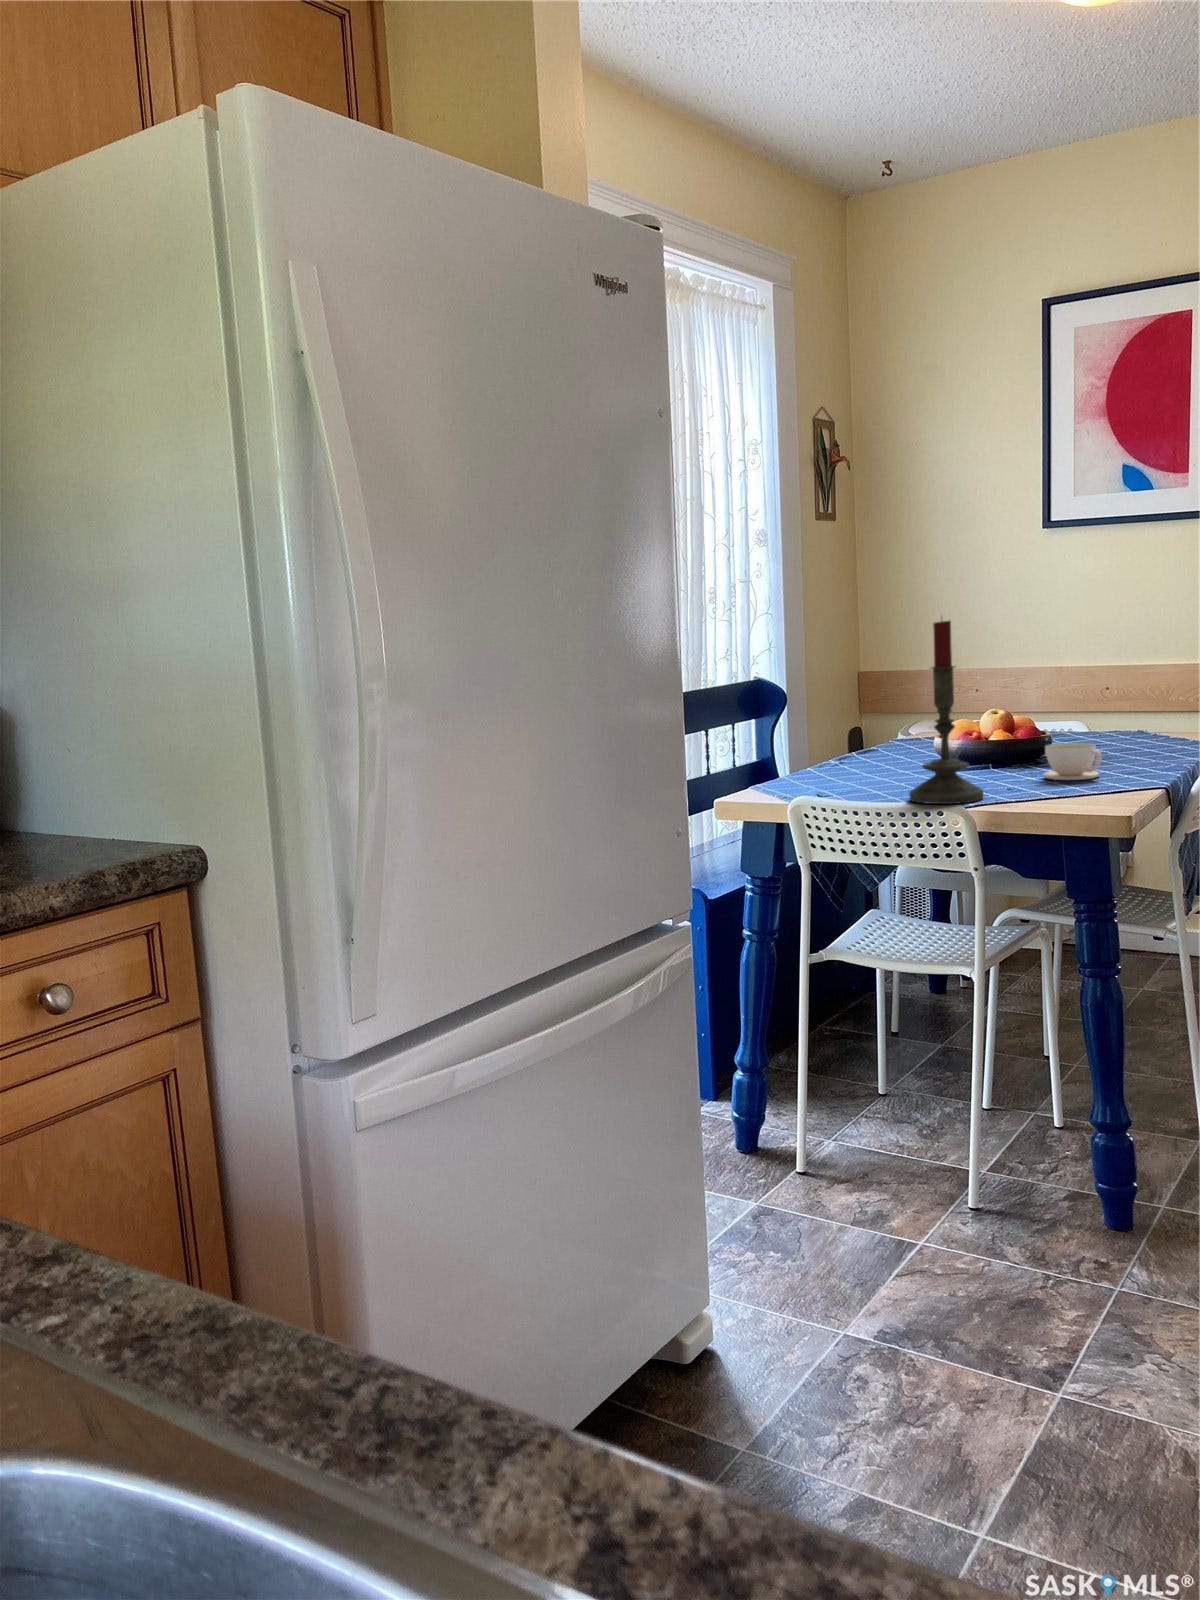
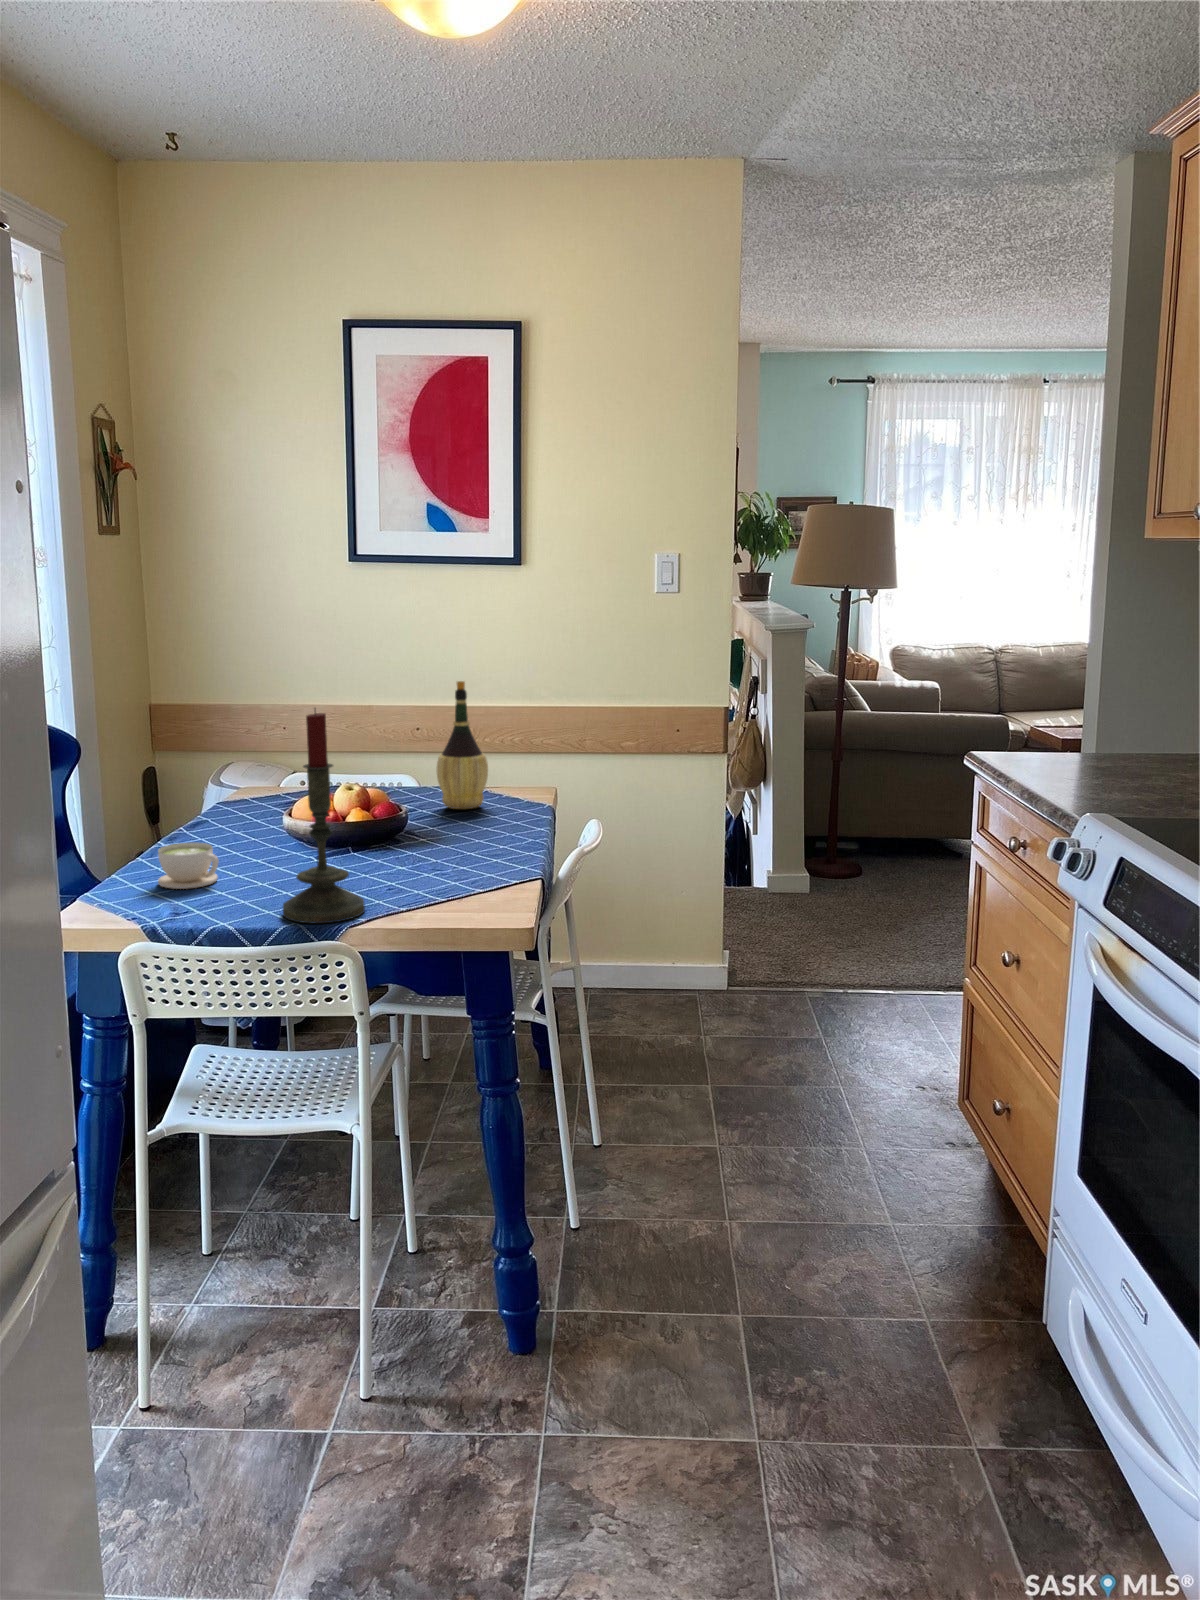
wine bottle: none [1097,618,1152,745] -> present [437,681,488,809]
coffee cup: present [1044,743,1102,780] -> present [158,842,219,889]

